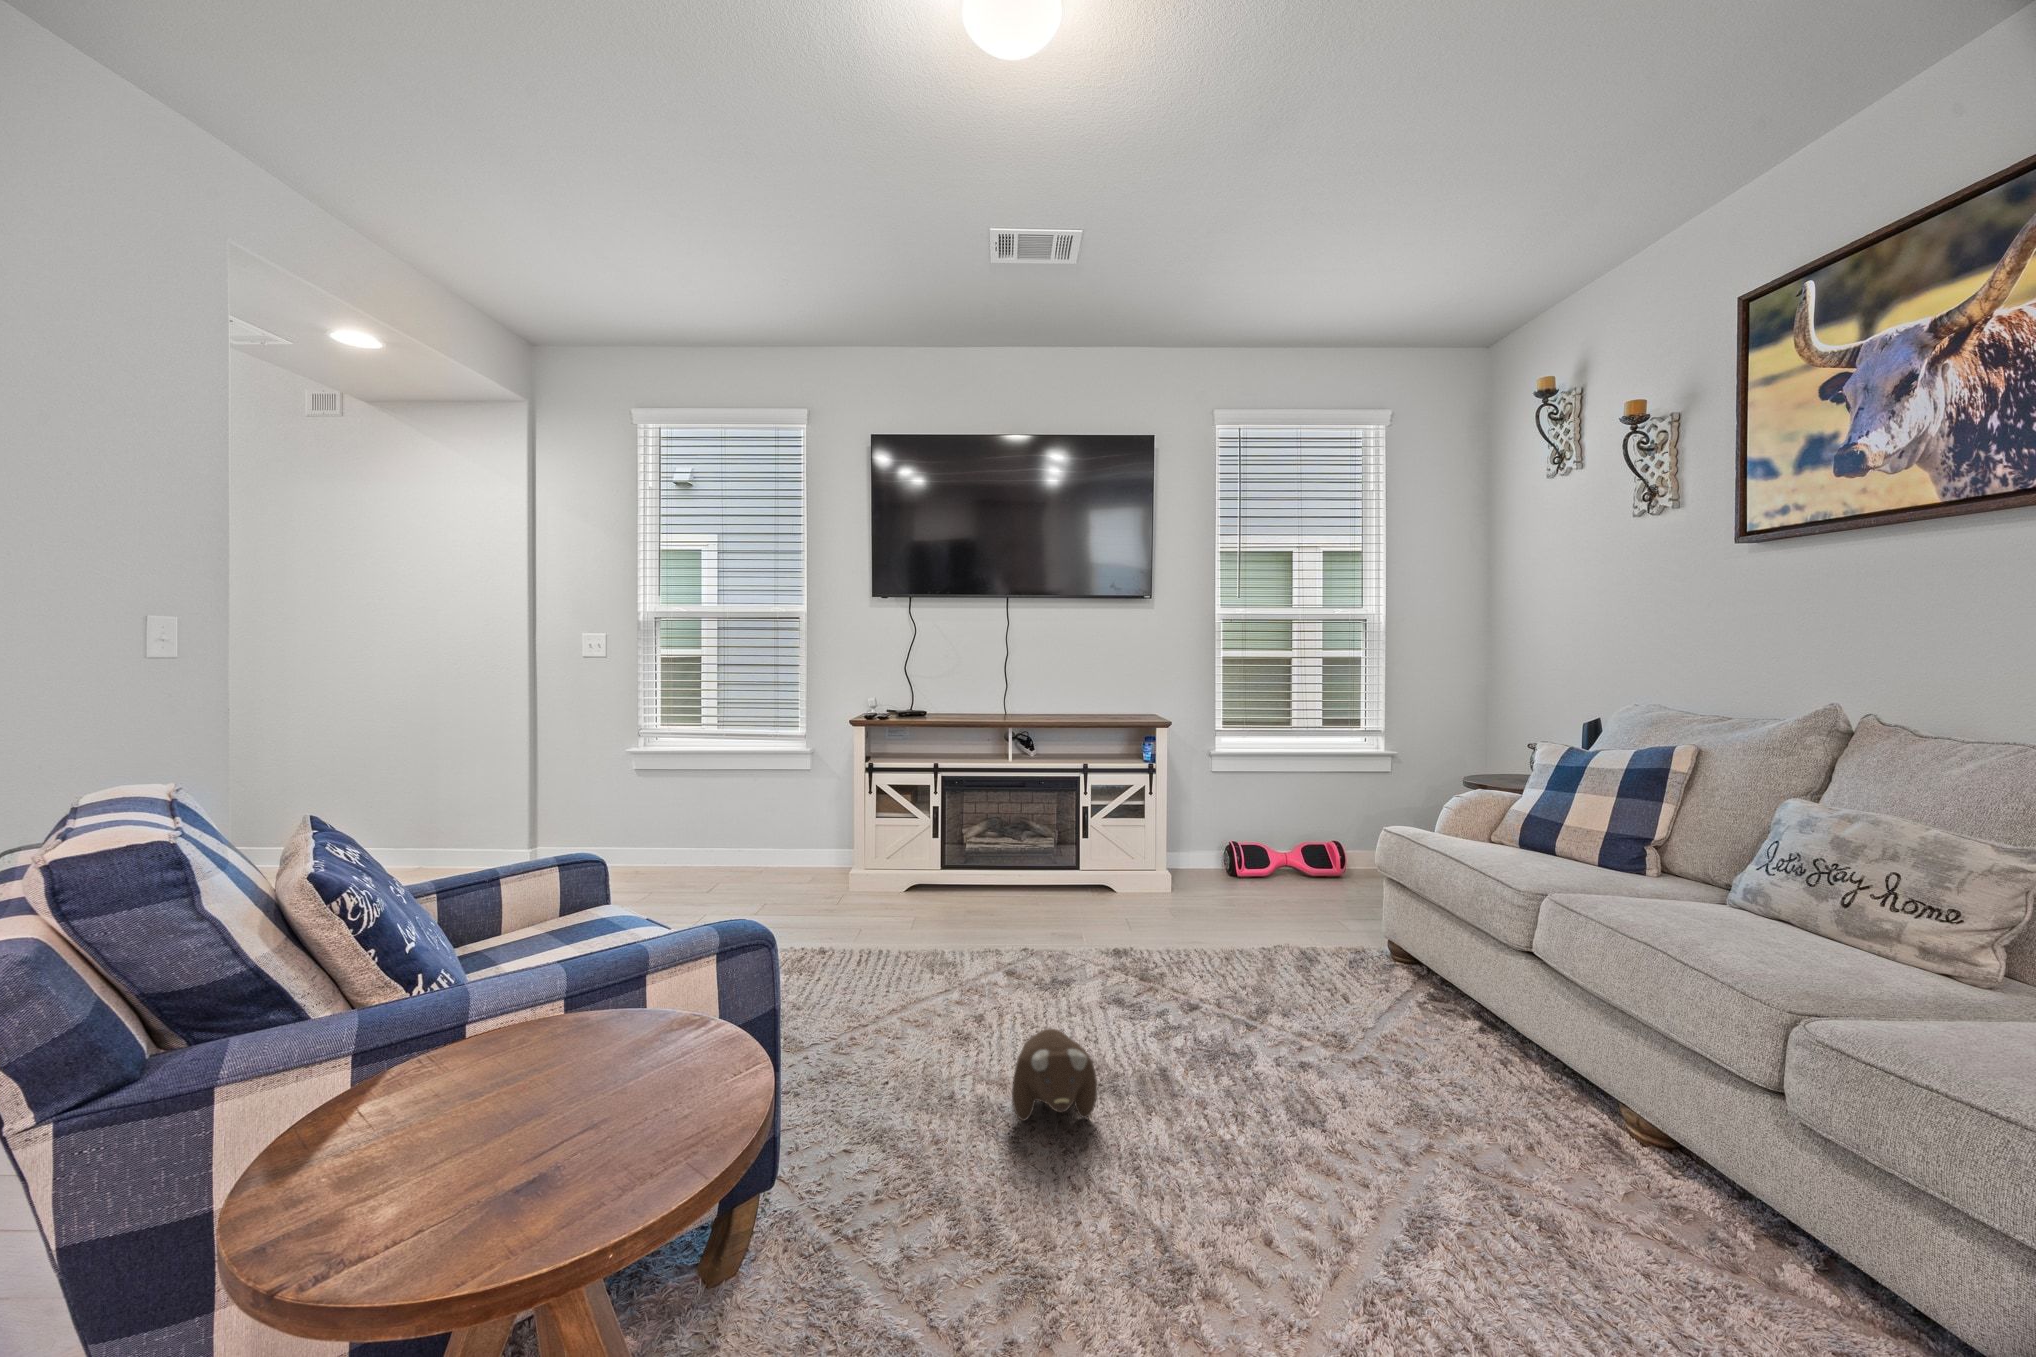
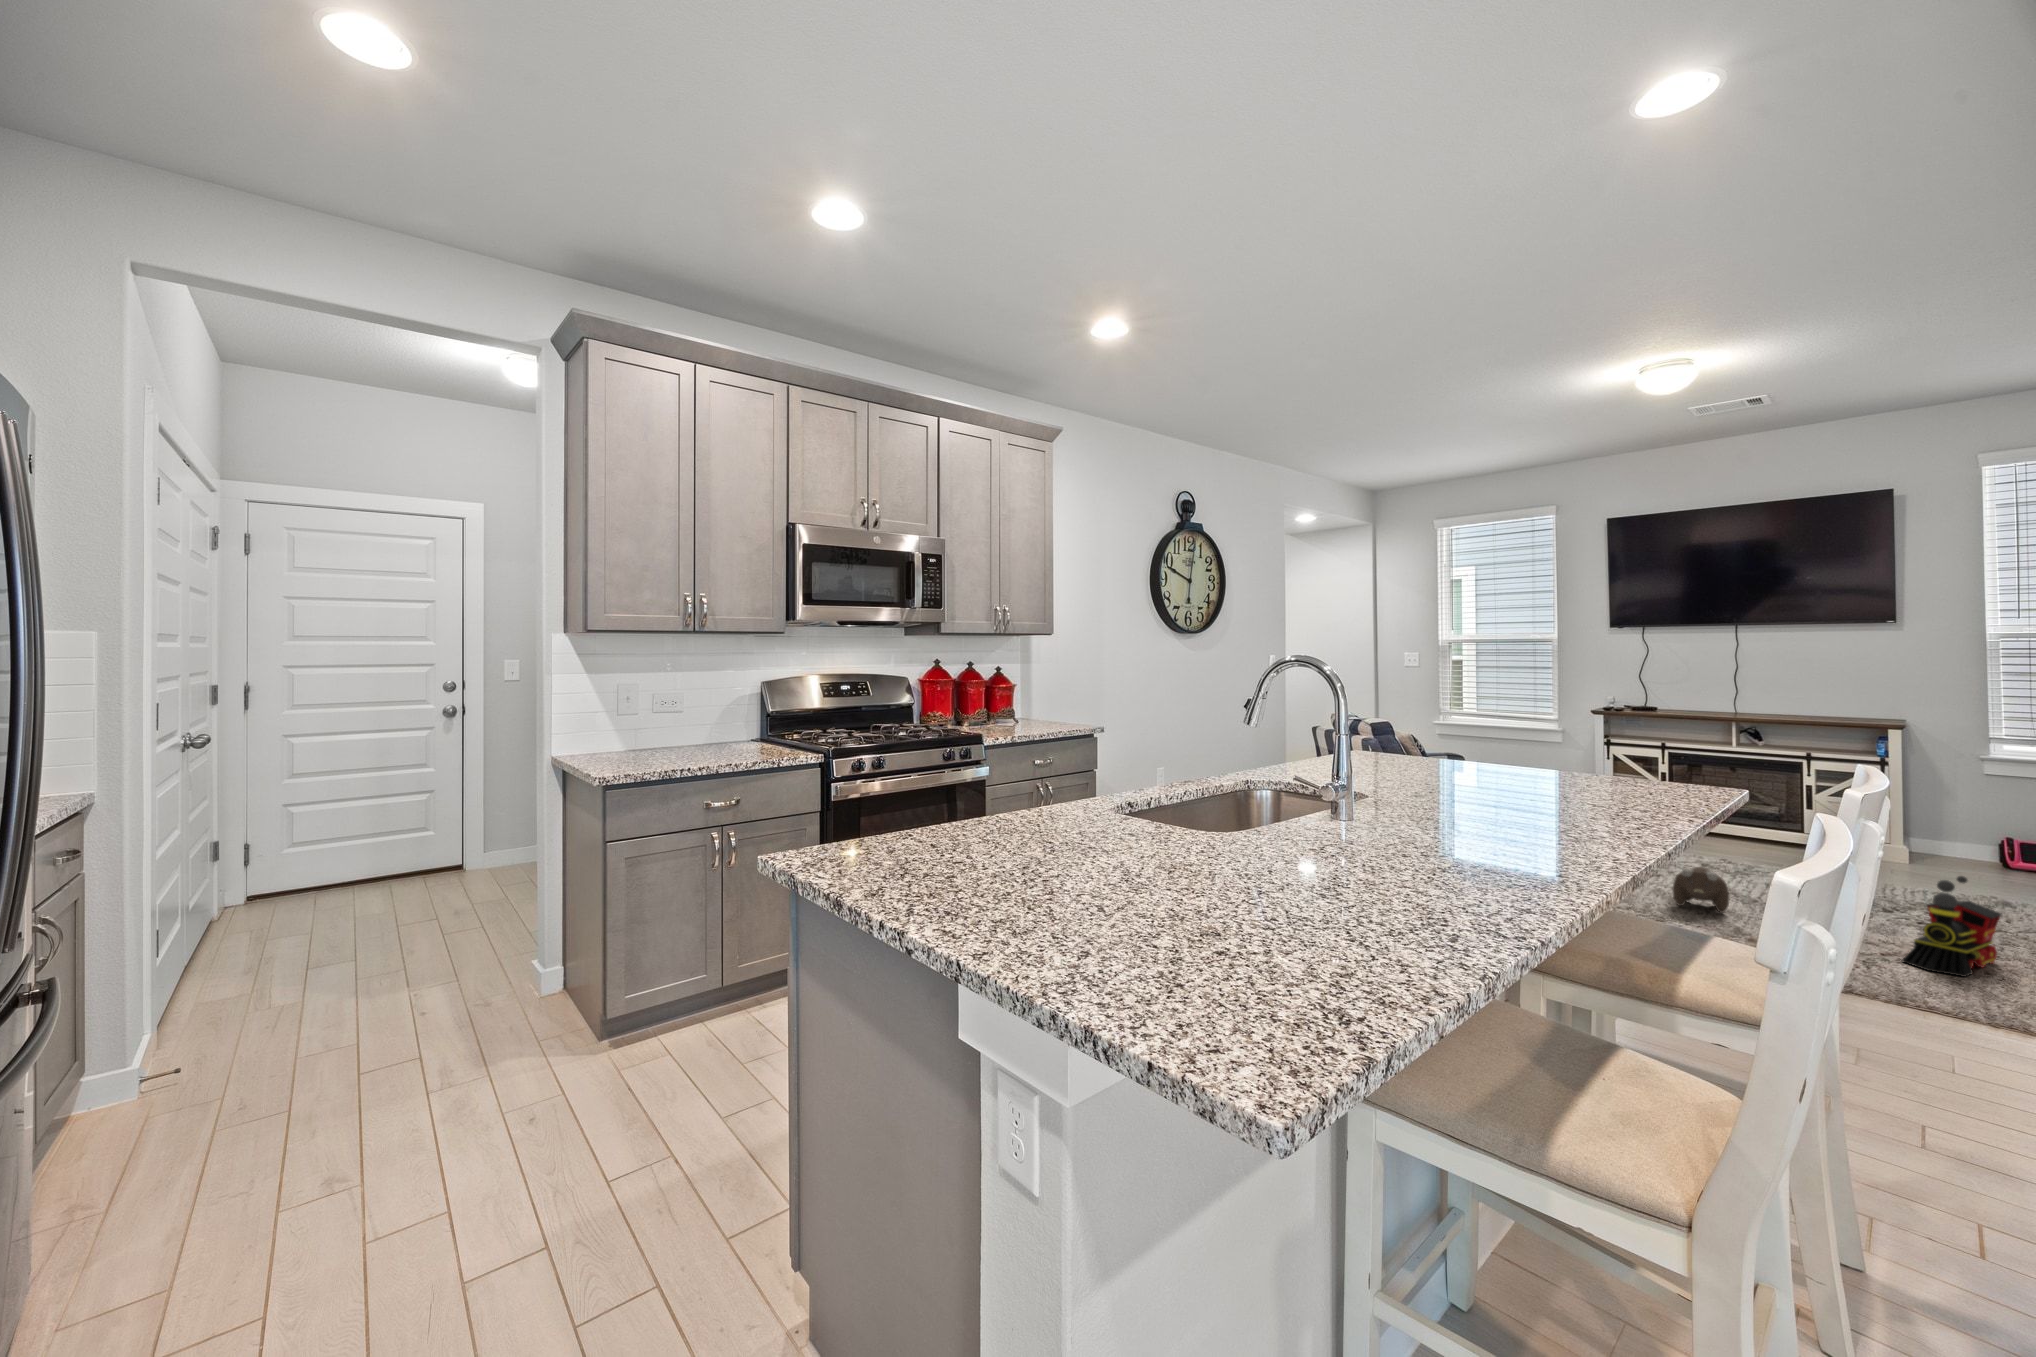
toy train: none [1354,1000,1458,1212] -> present [1902,876,2002,977]

